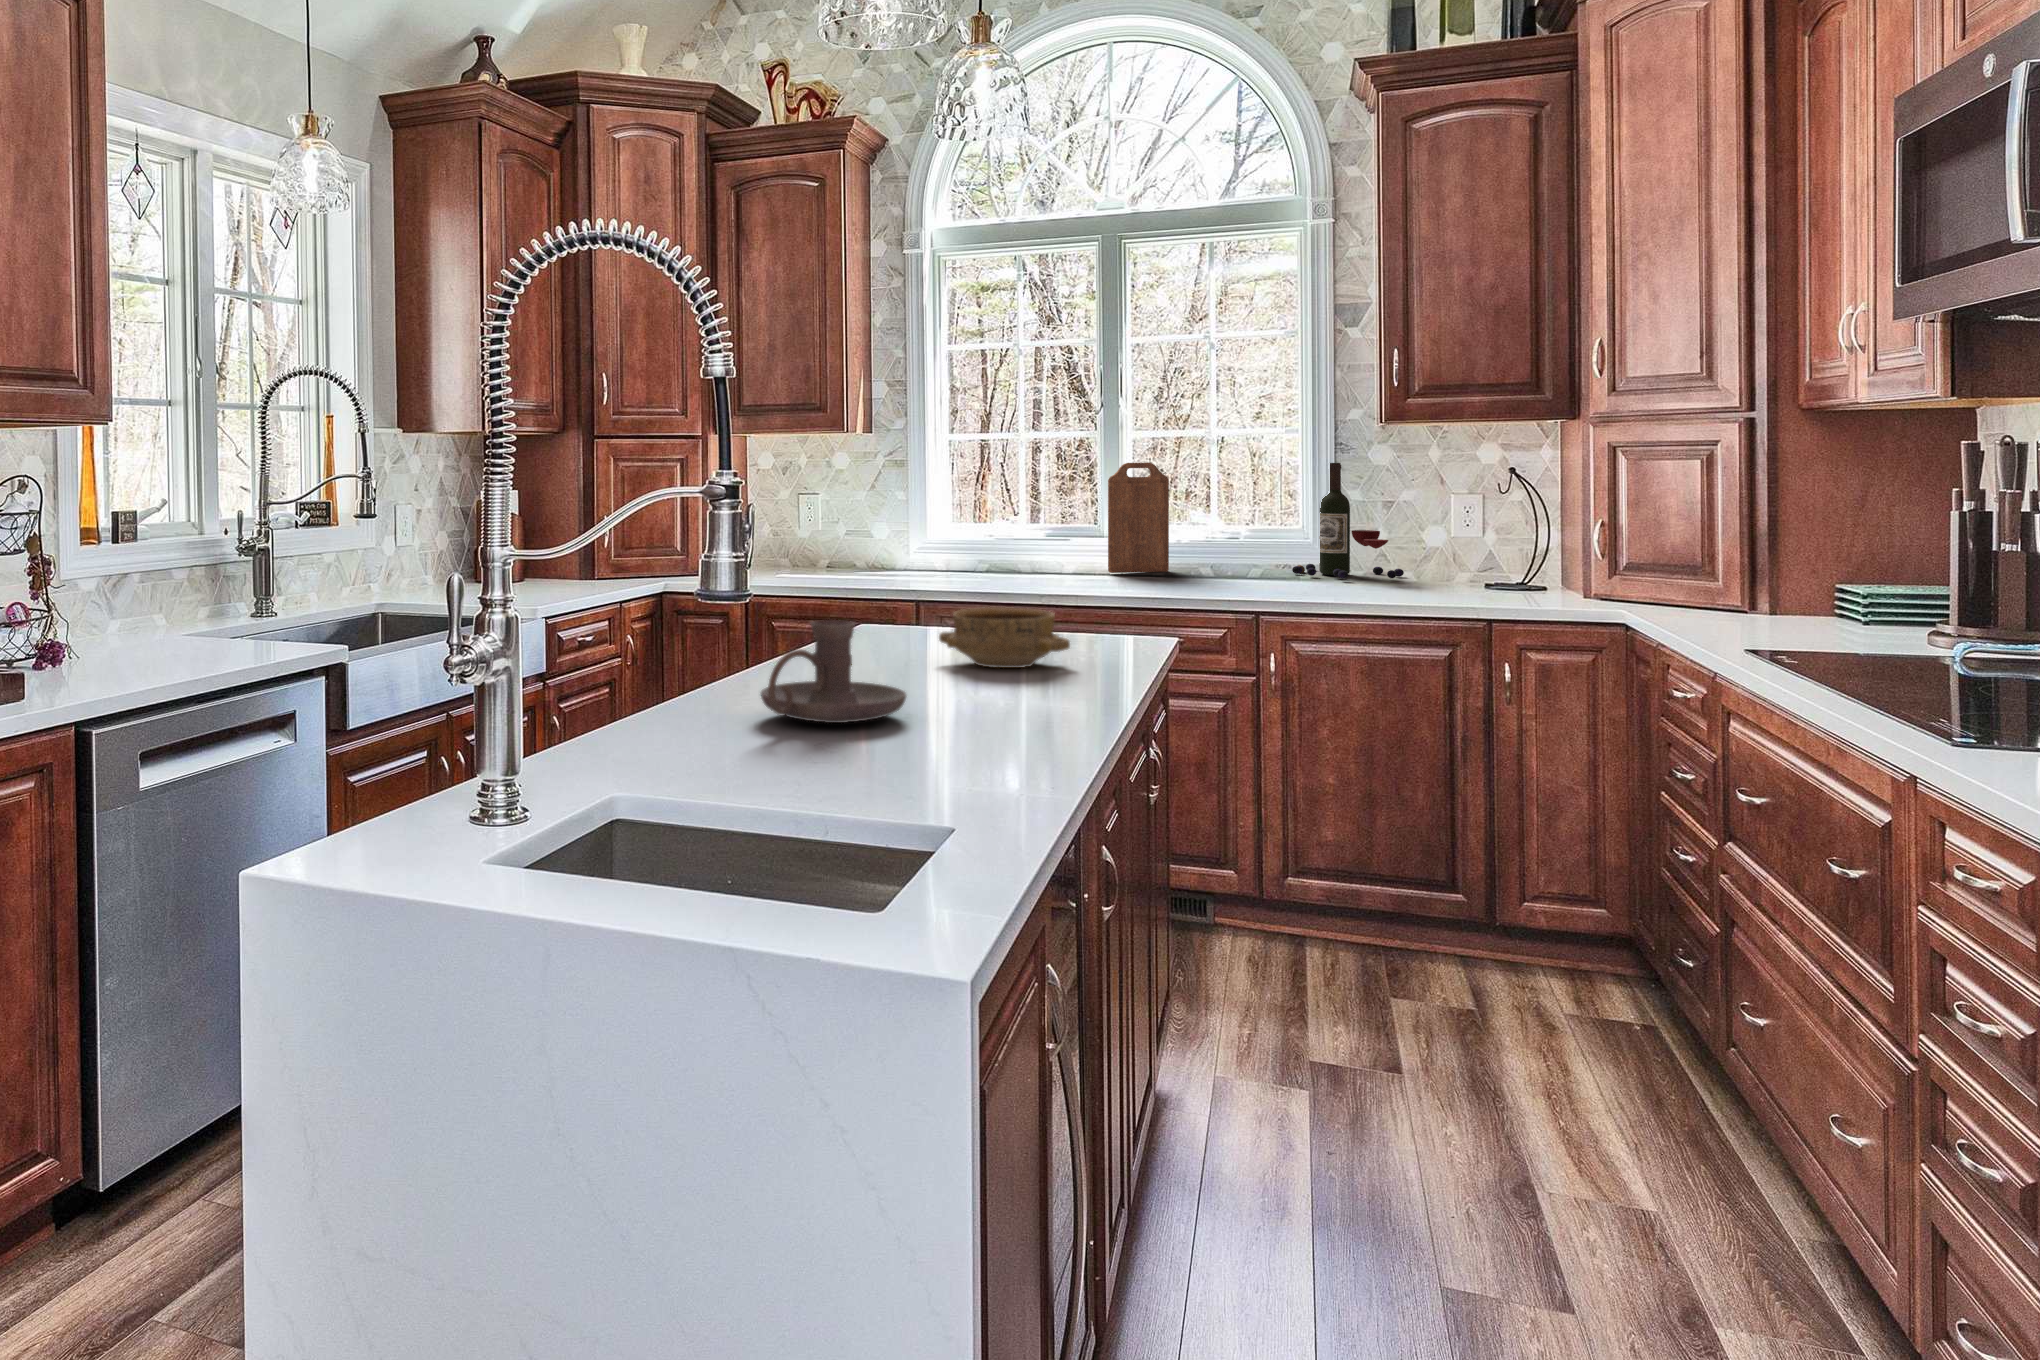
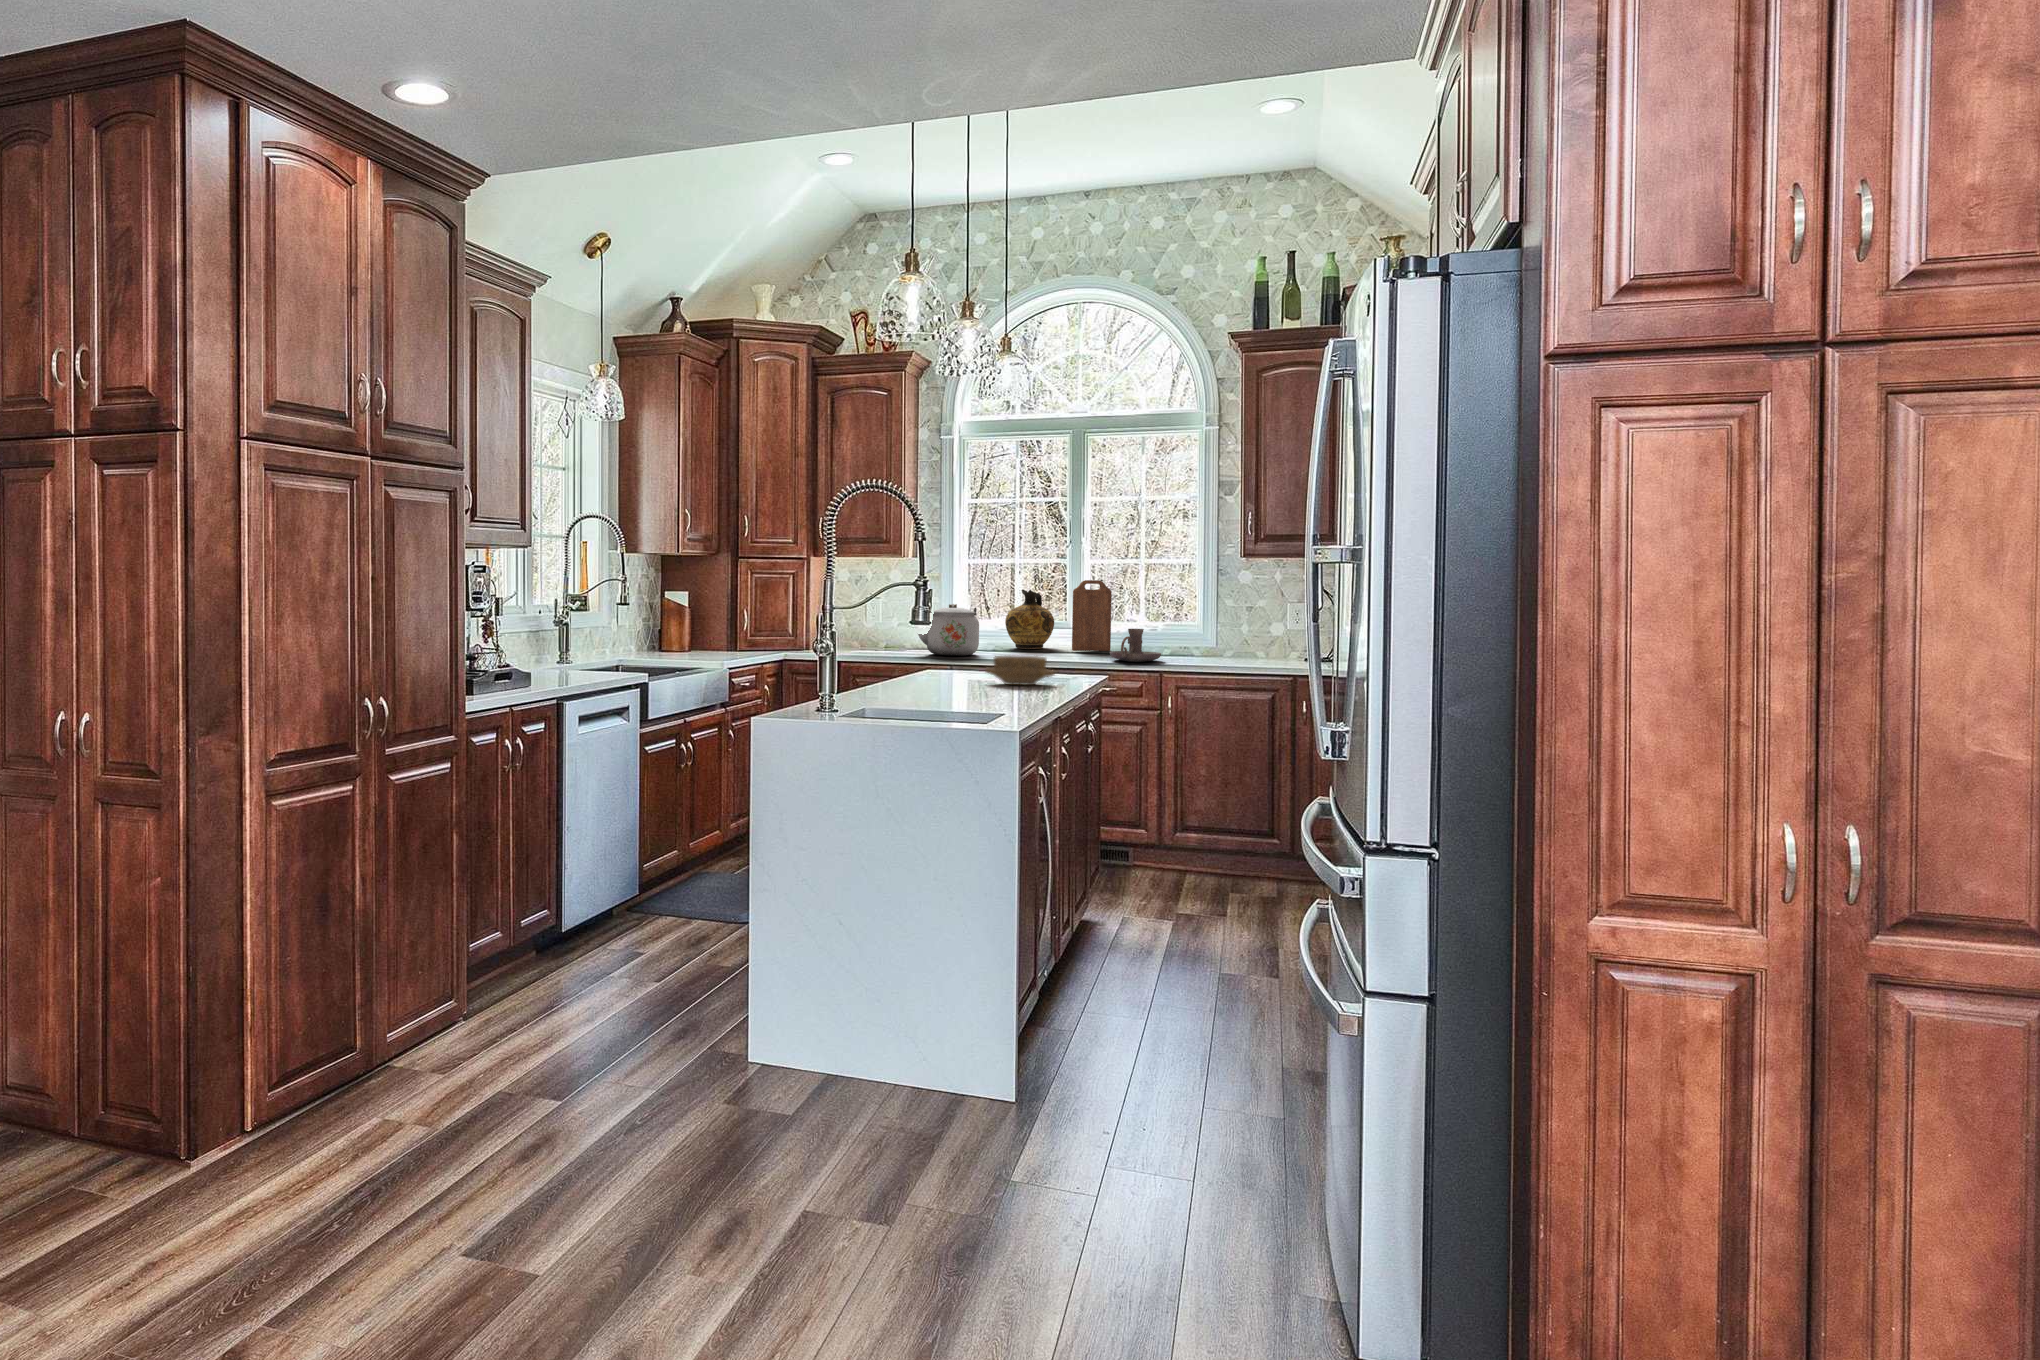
wine bottle: present [1292,463,1404,579] -> none [1188,582,1256,656]
ceramic jug: none [1005,478,1080,569] -> present [1005,589,1054,649]
kettle: none [861,503,961,584] -> present [918,604,979,656]
candle holder: present [761,620,906,723] -> present [1110,629,1161,662]

